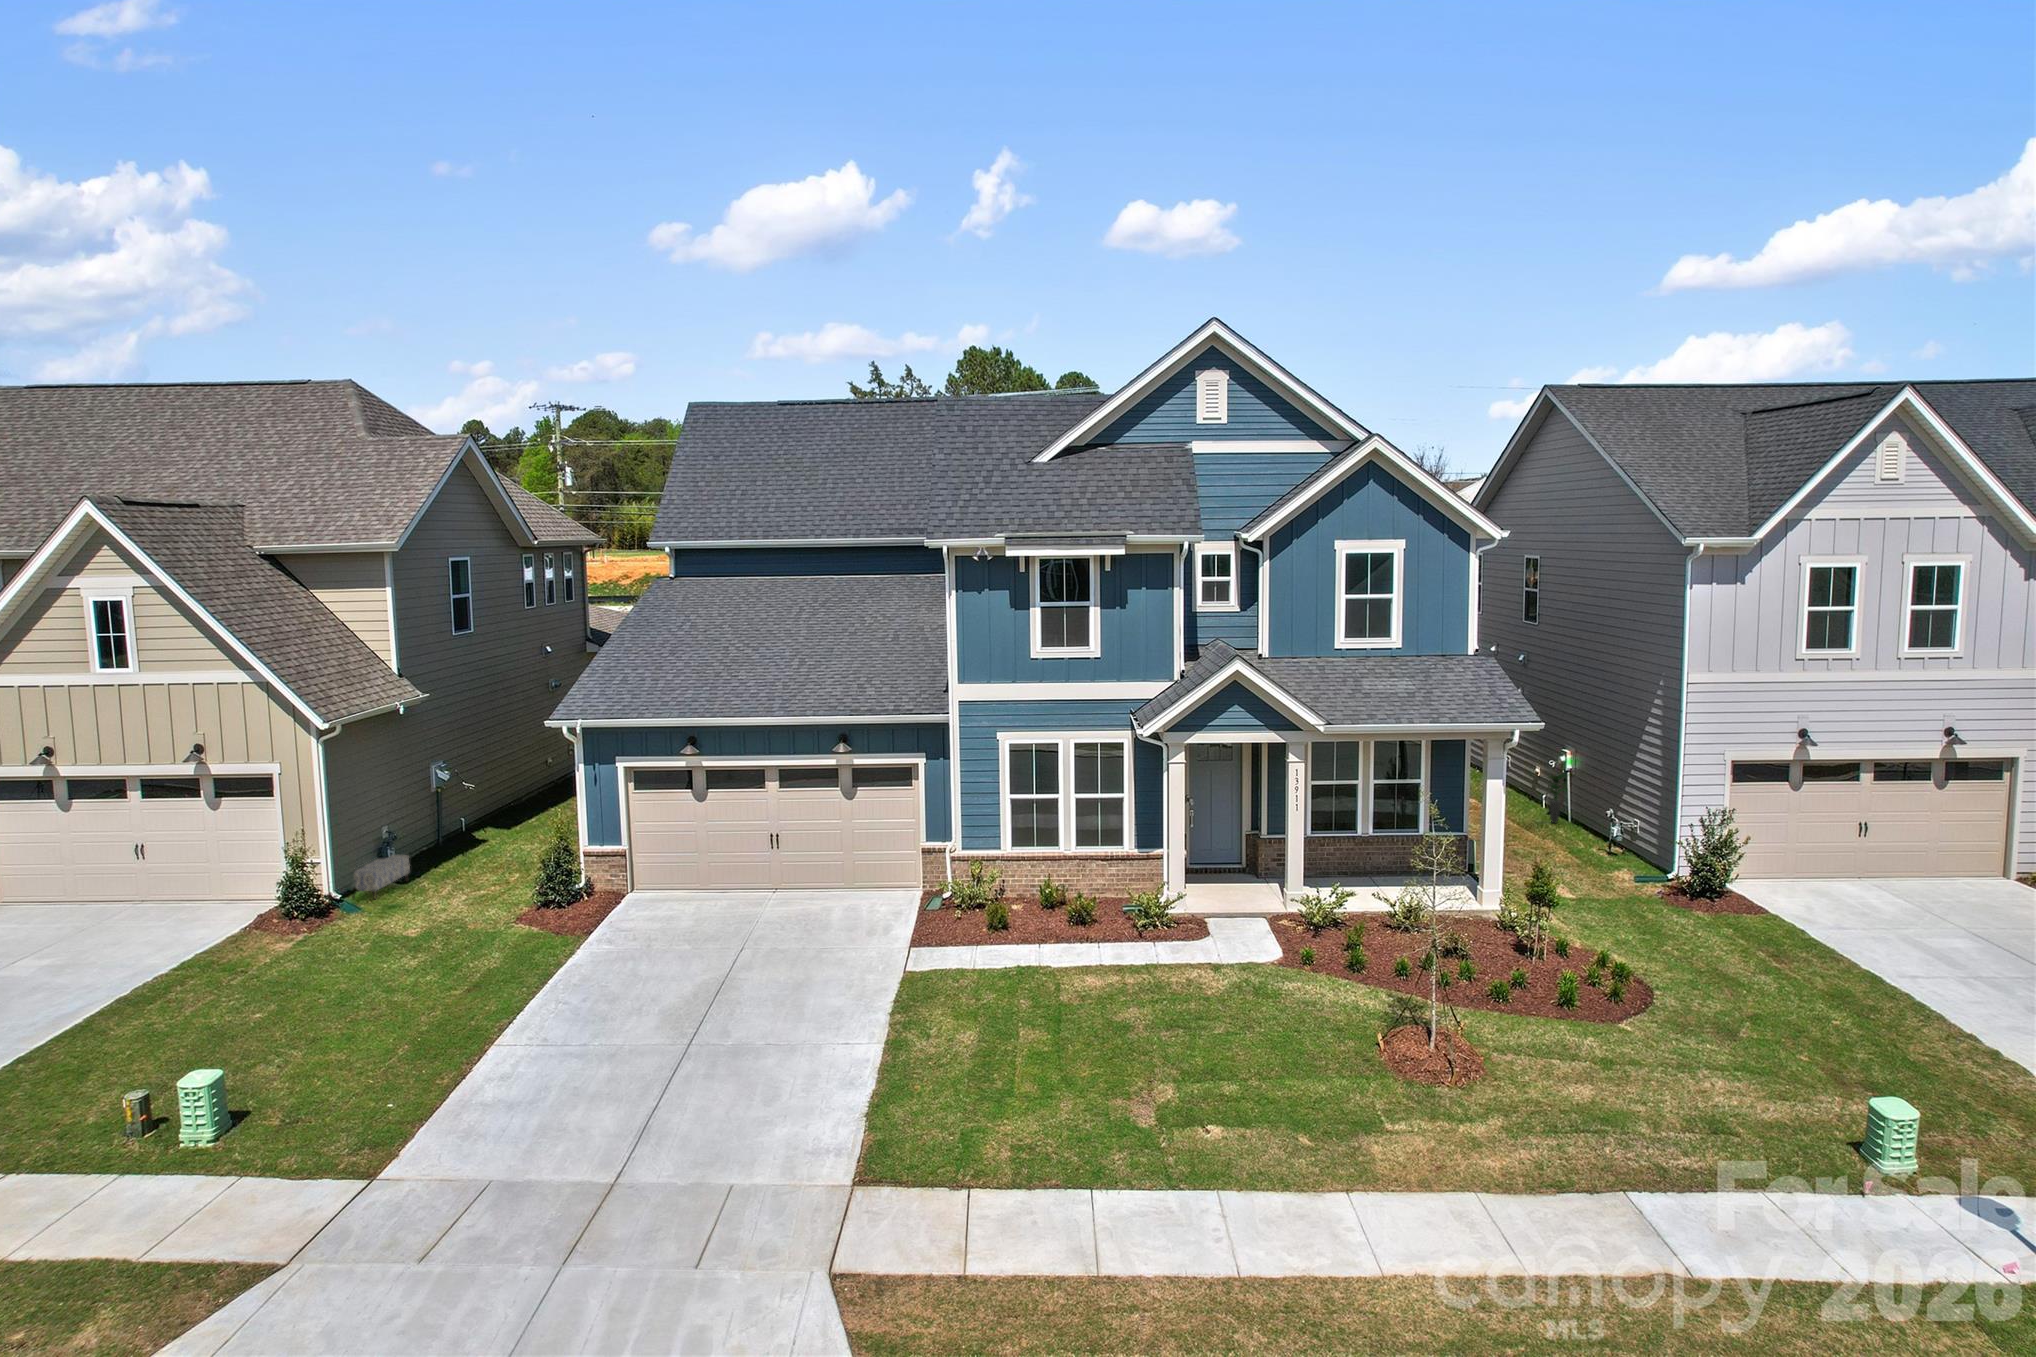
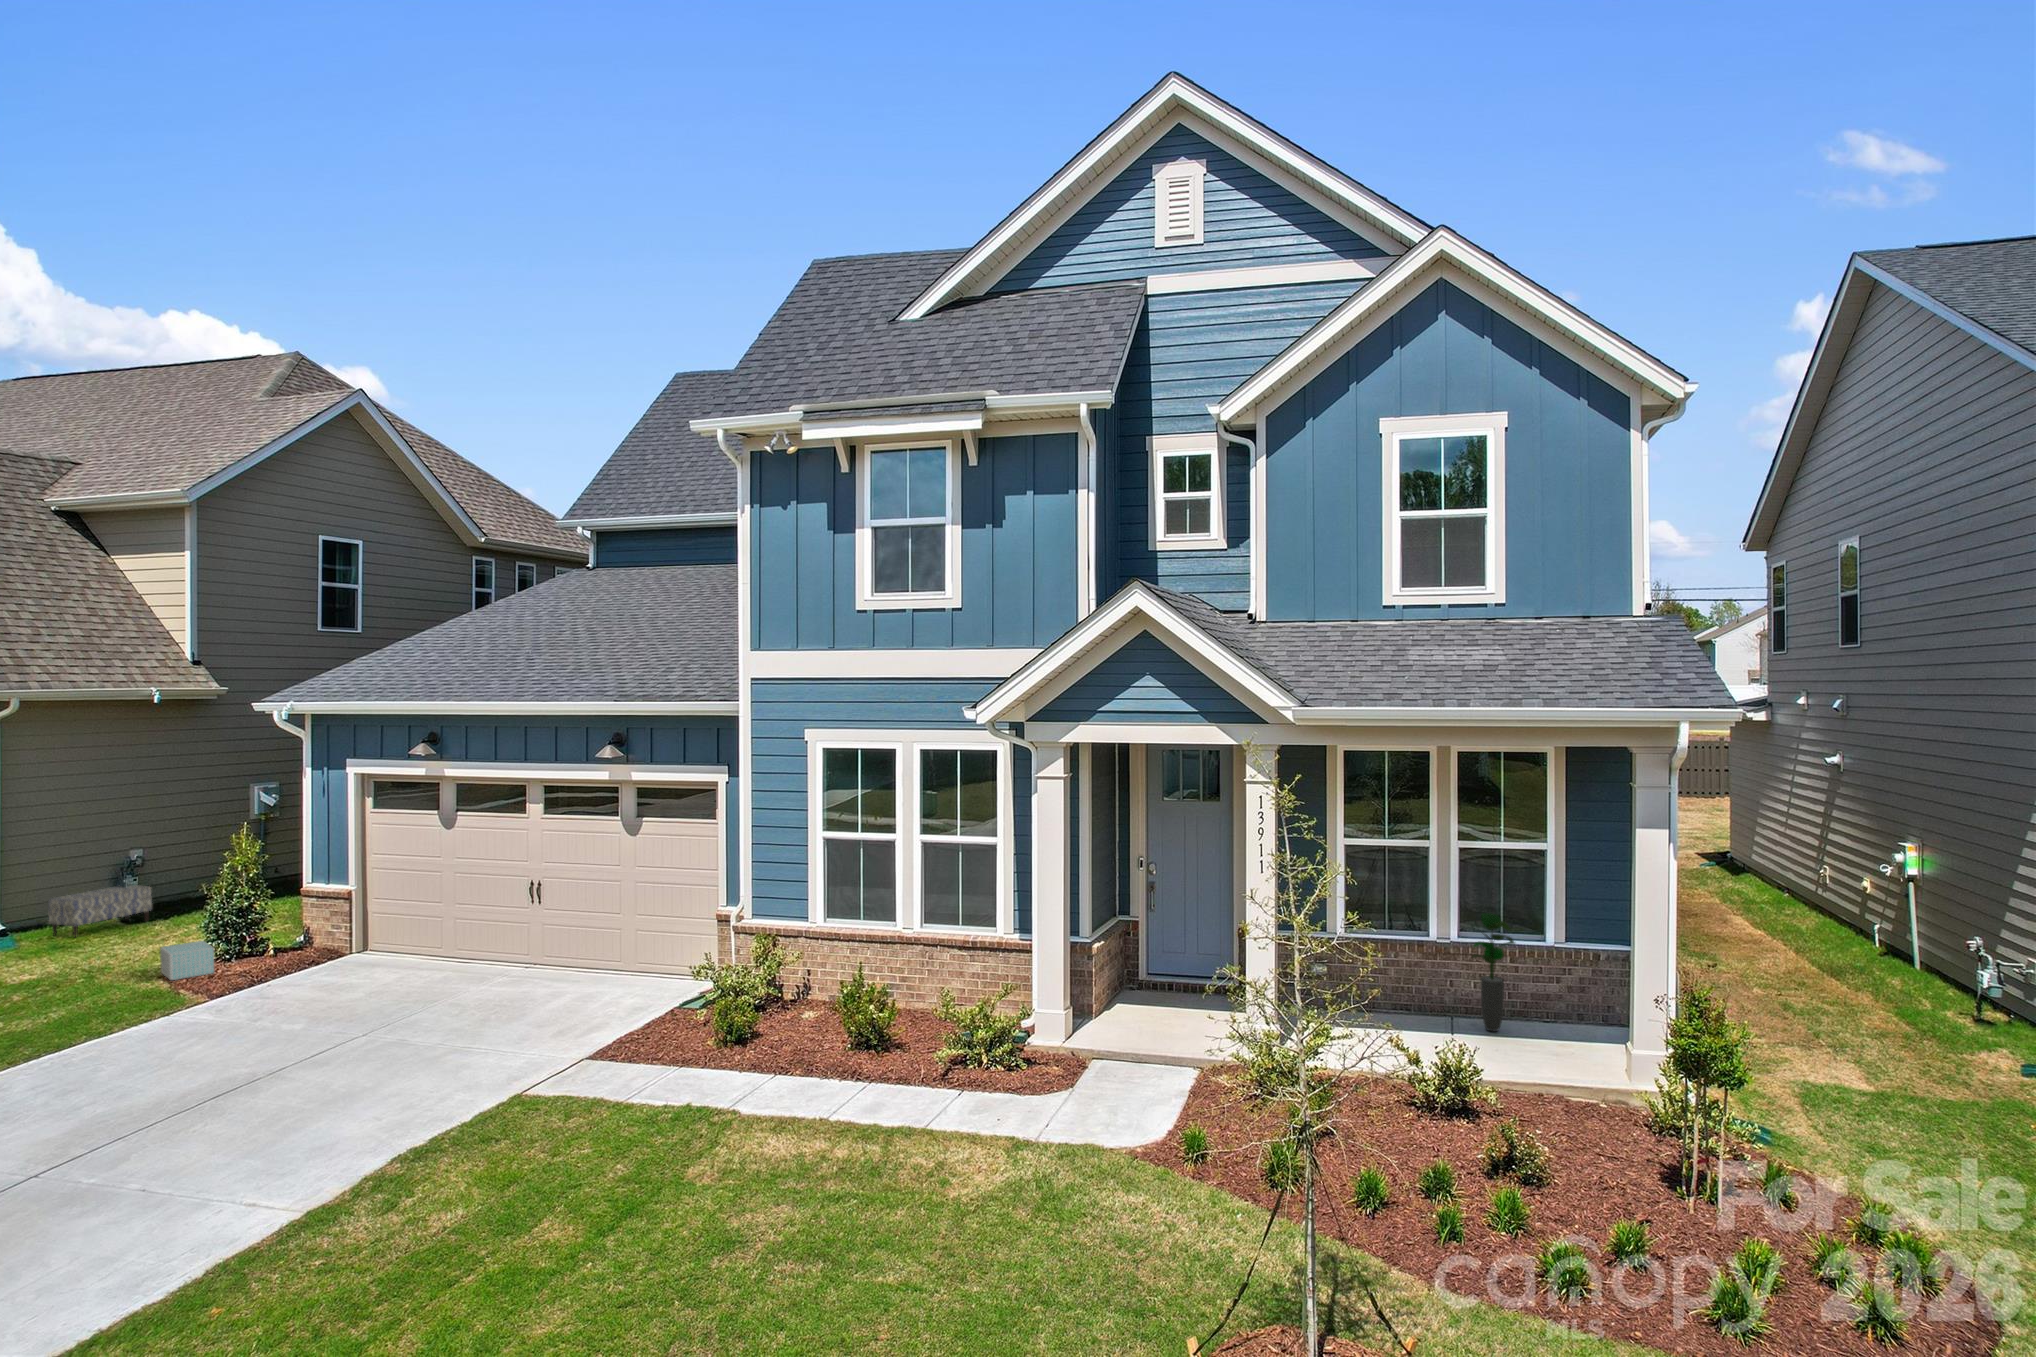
potted plant: present [1549,774,1566,823] -> present [1473,913,1515,1031]
storage box: none [510,895,554,925] -> present [160,941,214,980]

